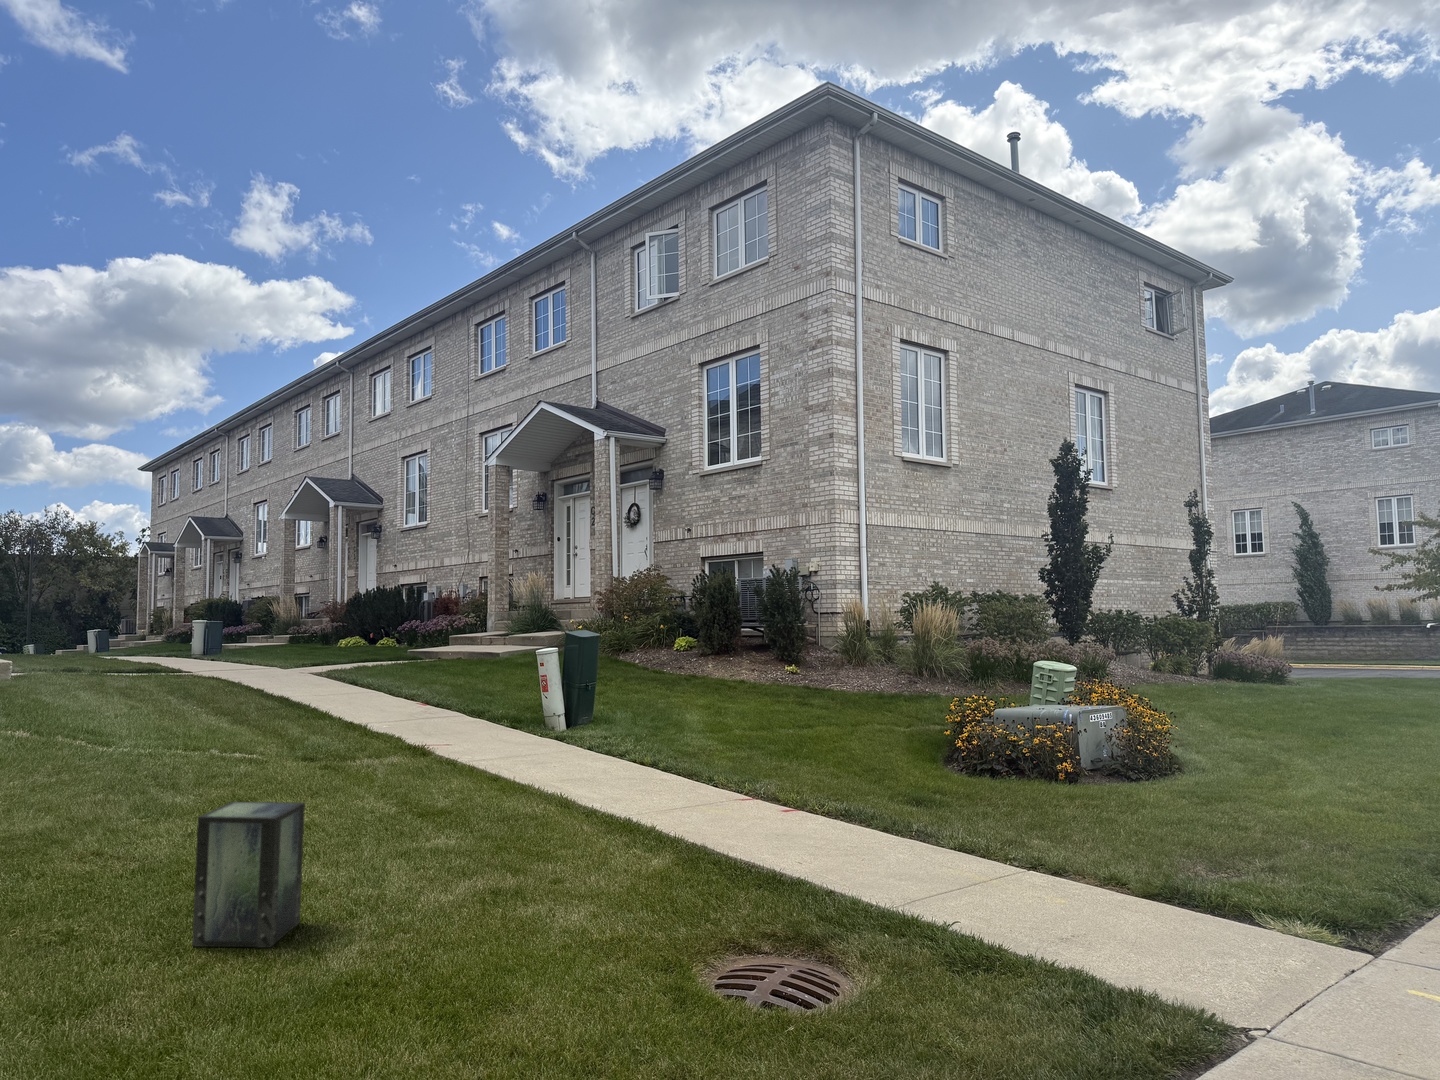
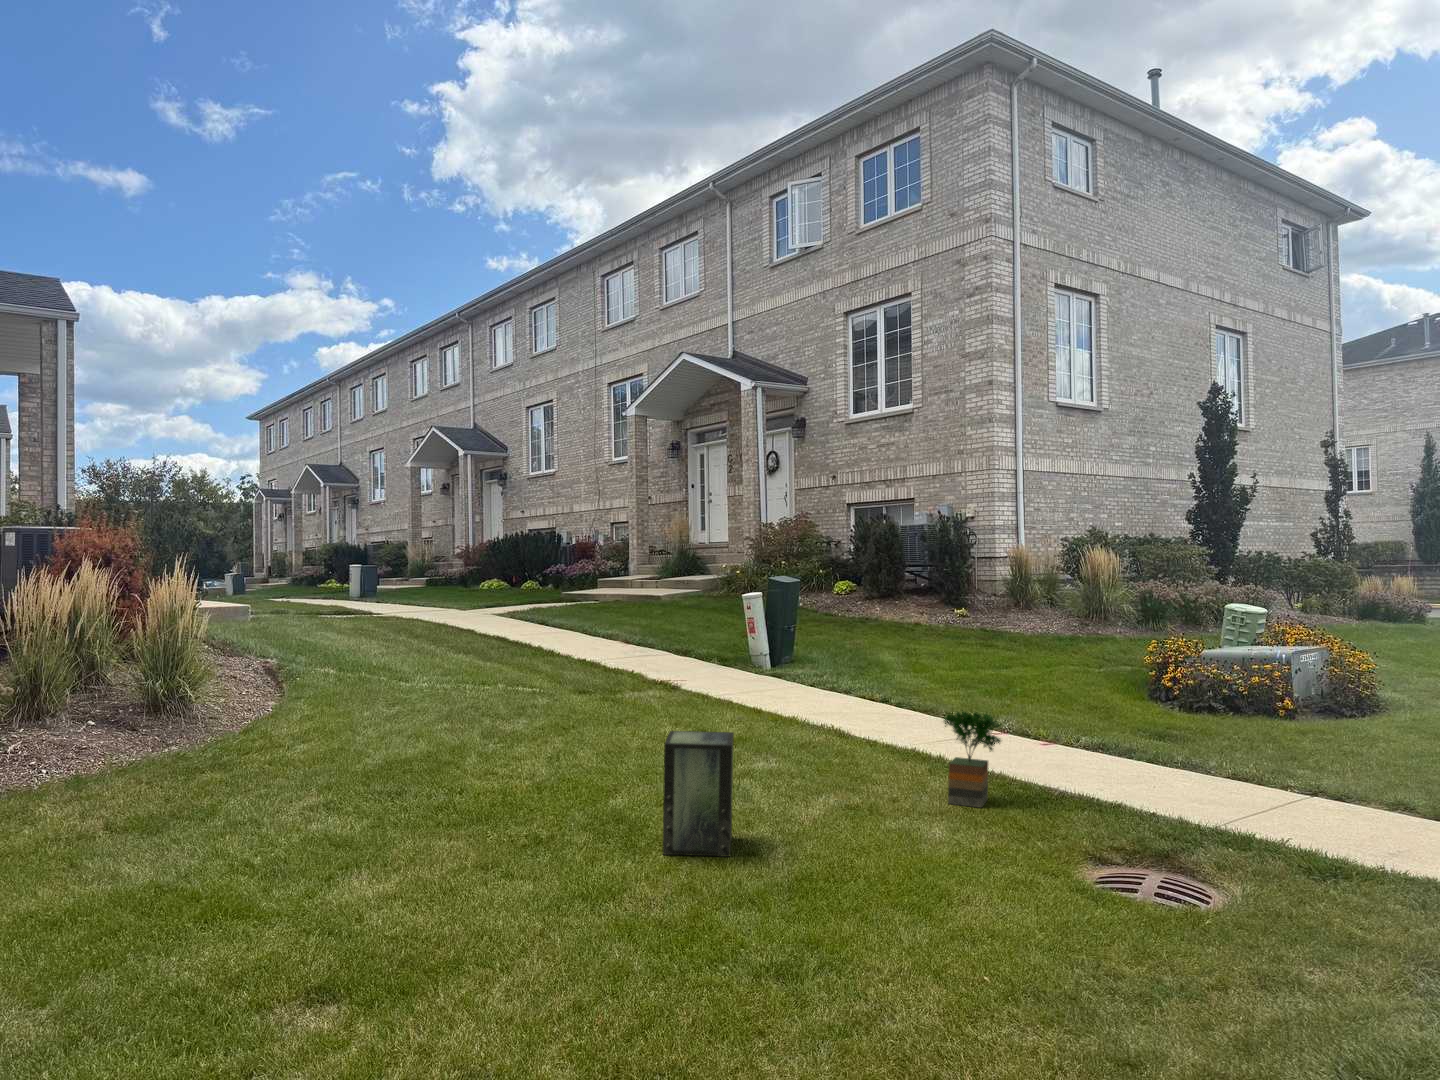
potted tree: none [592,775,656,885] -> present [944,710,1001,808]

